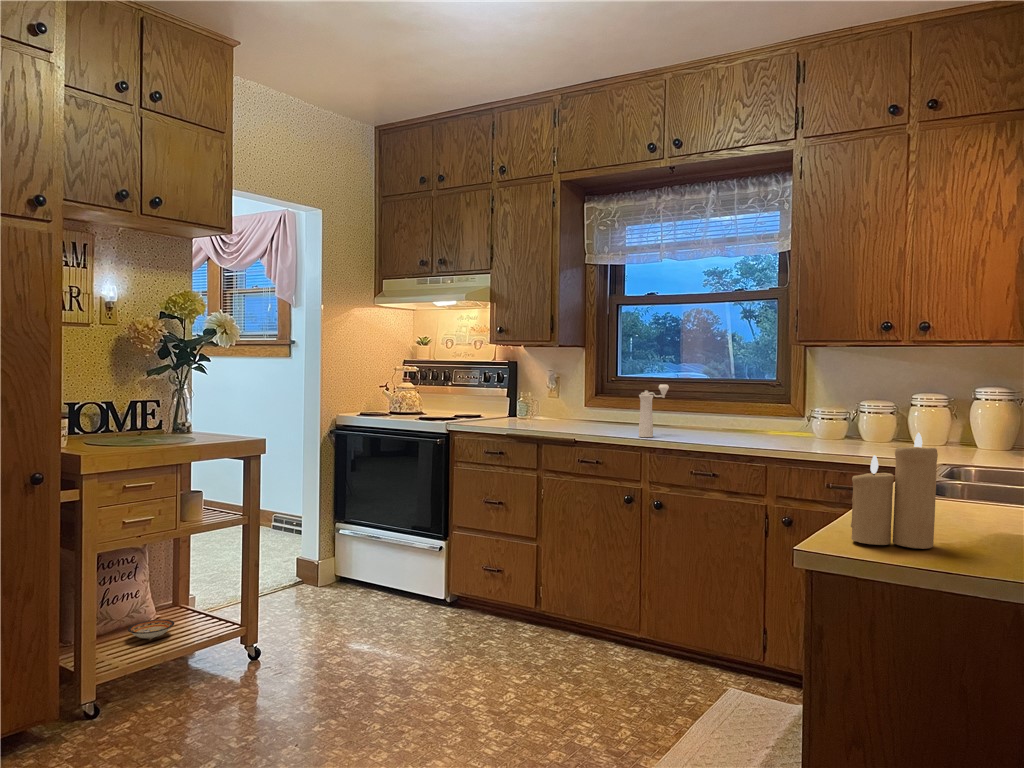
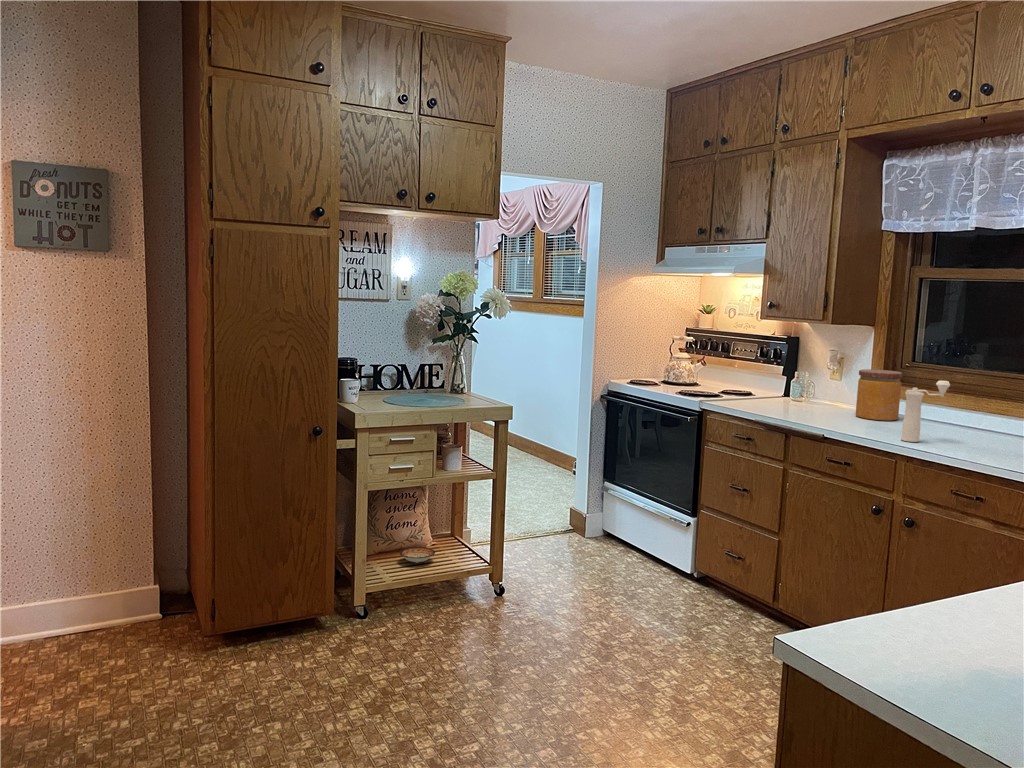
jar: none [583,384,617,427] -> present [856,369,902,421]
candle: present [851,433,938,549] -> none [865,541,979,684]

